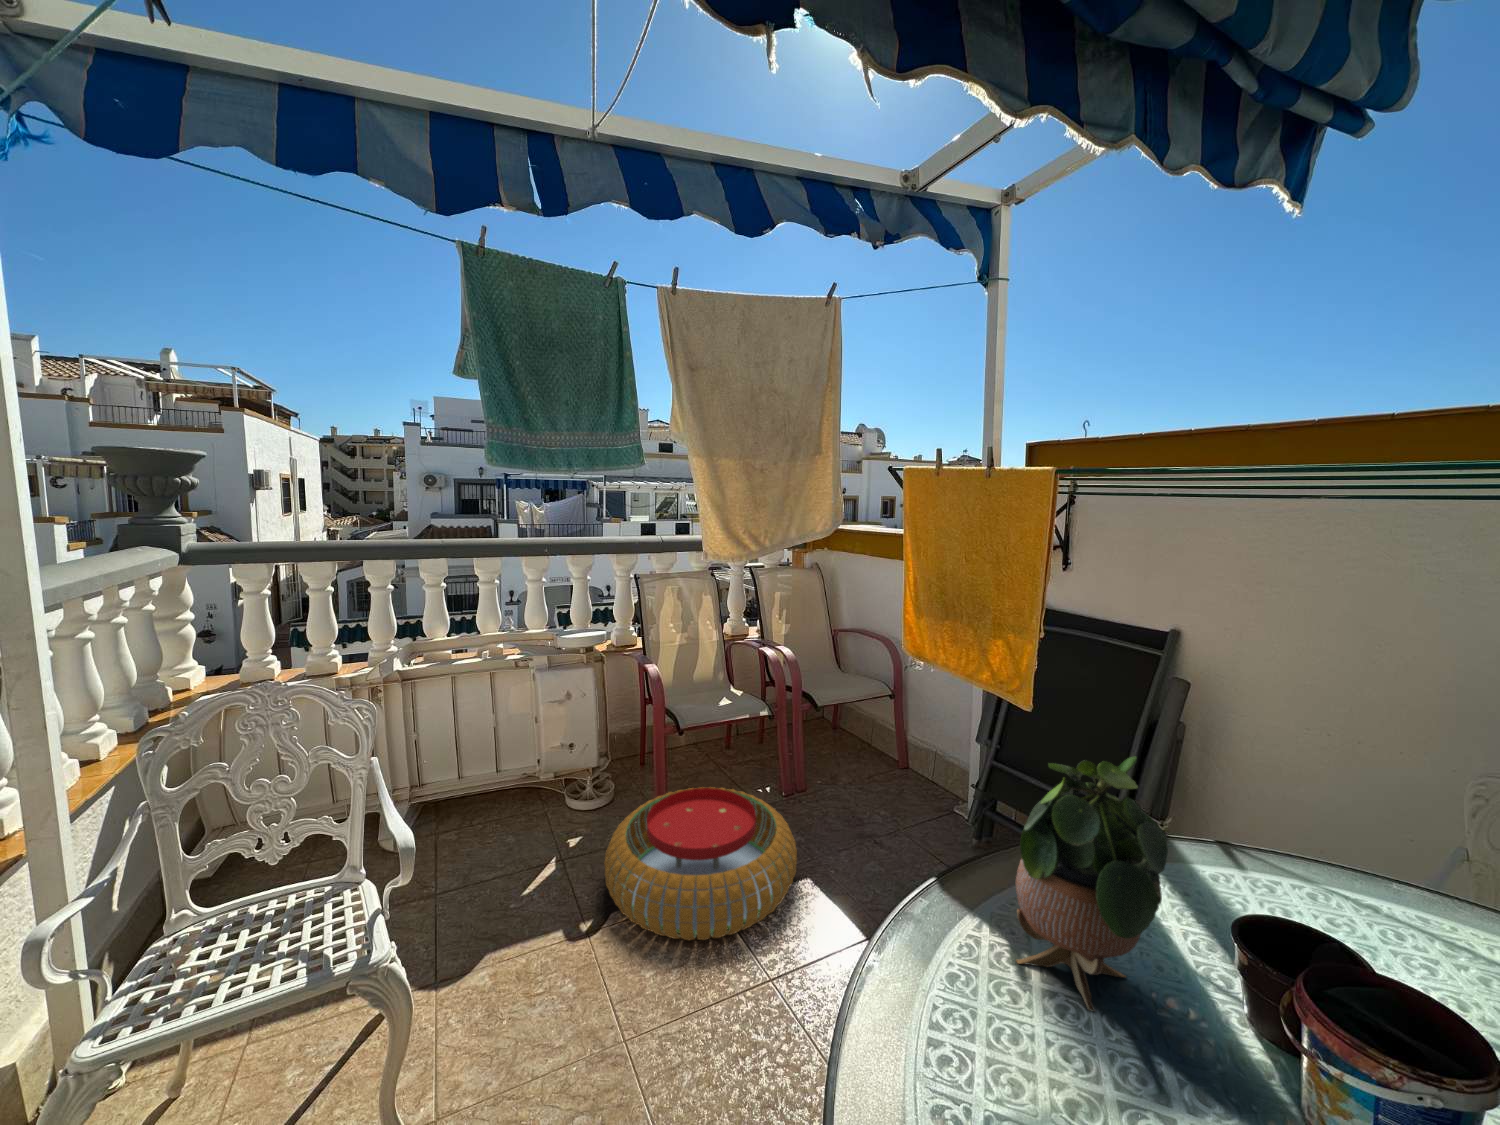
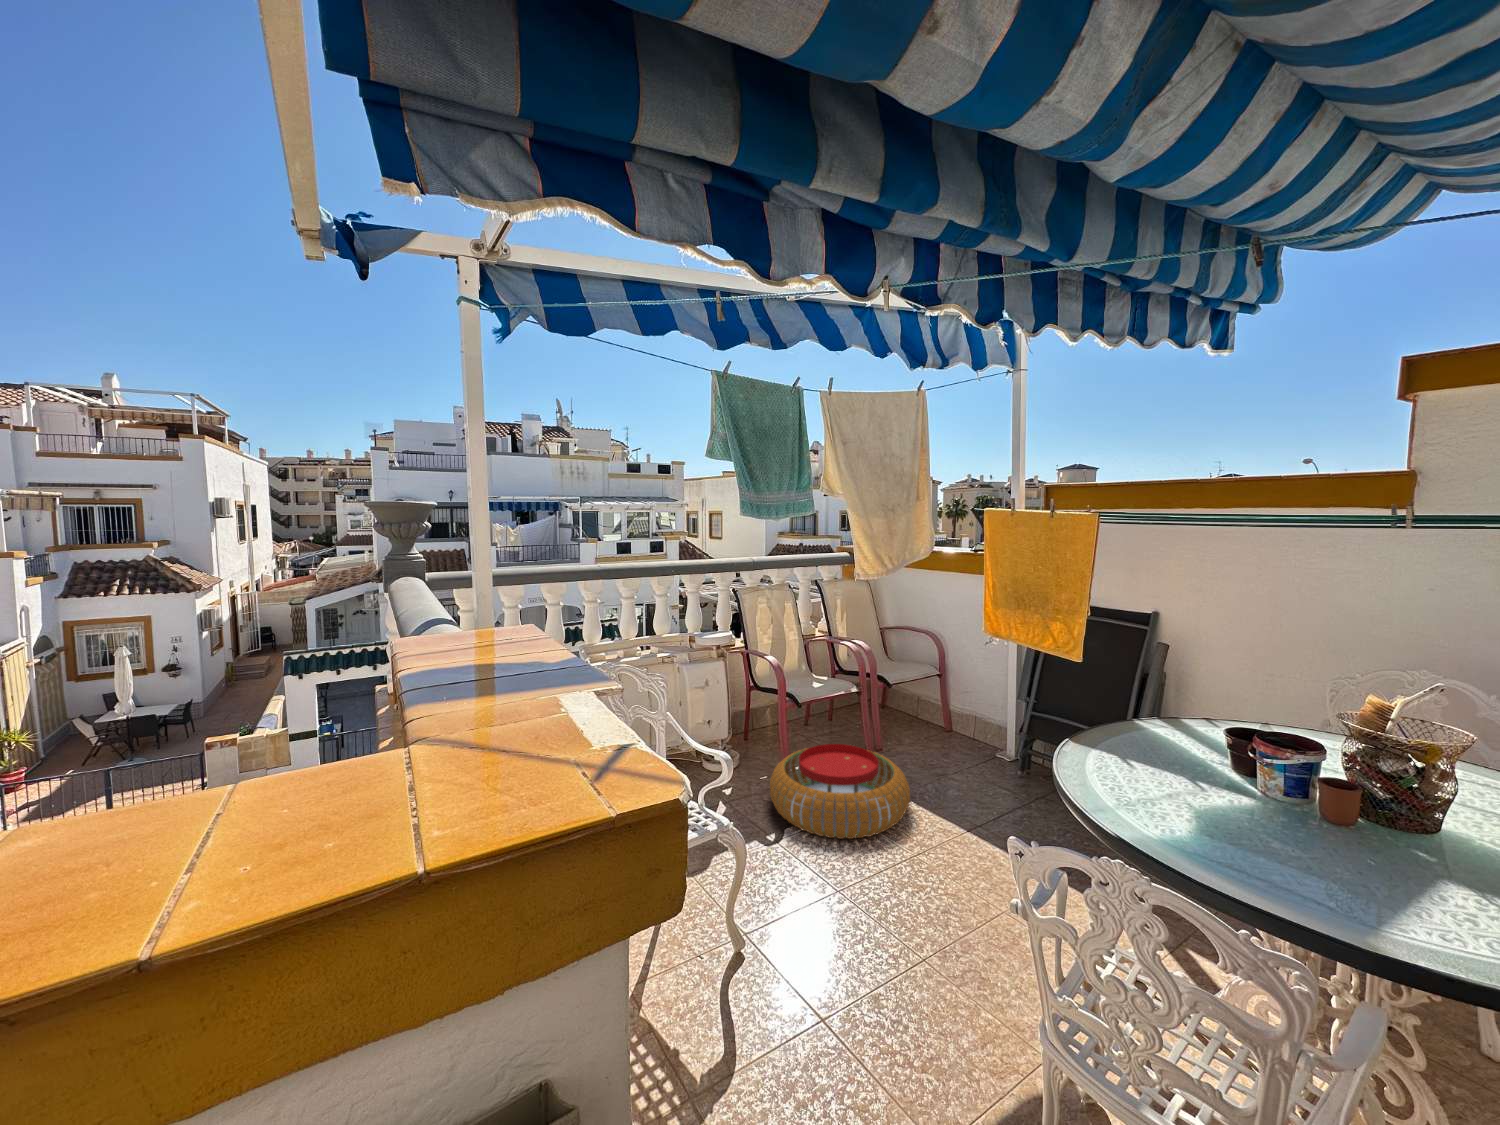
potted plant: present [1016,757,1168,1012] -> none [1112,656,1188,777]

